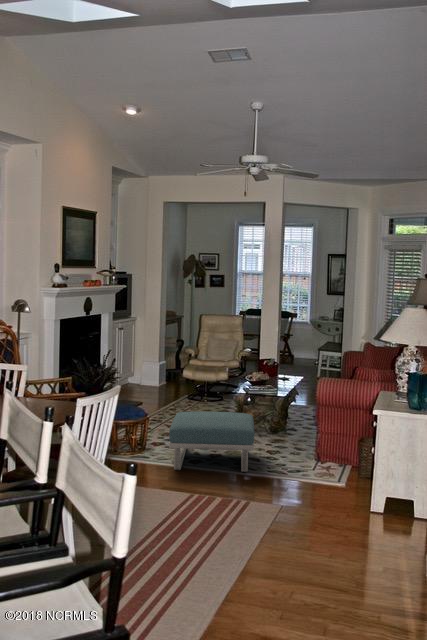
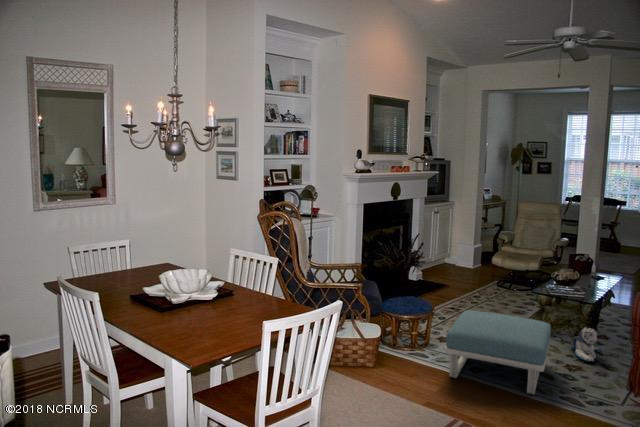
plush toy: none [267,418,292,446] -> present [571,327,601,362]

